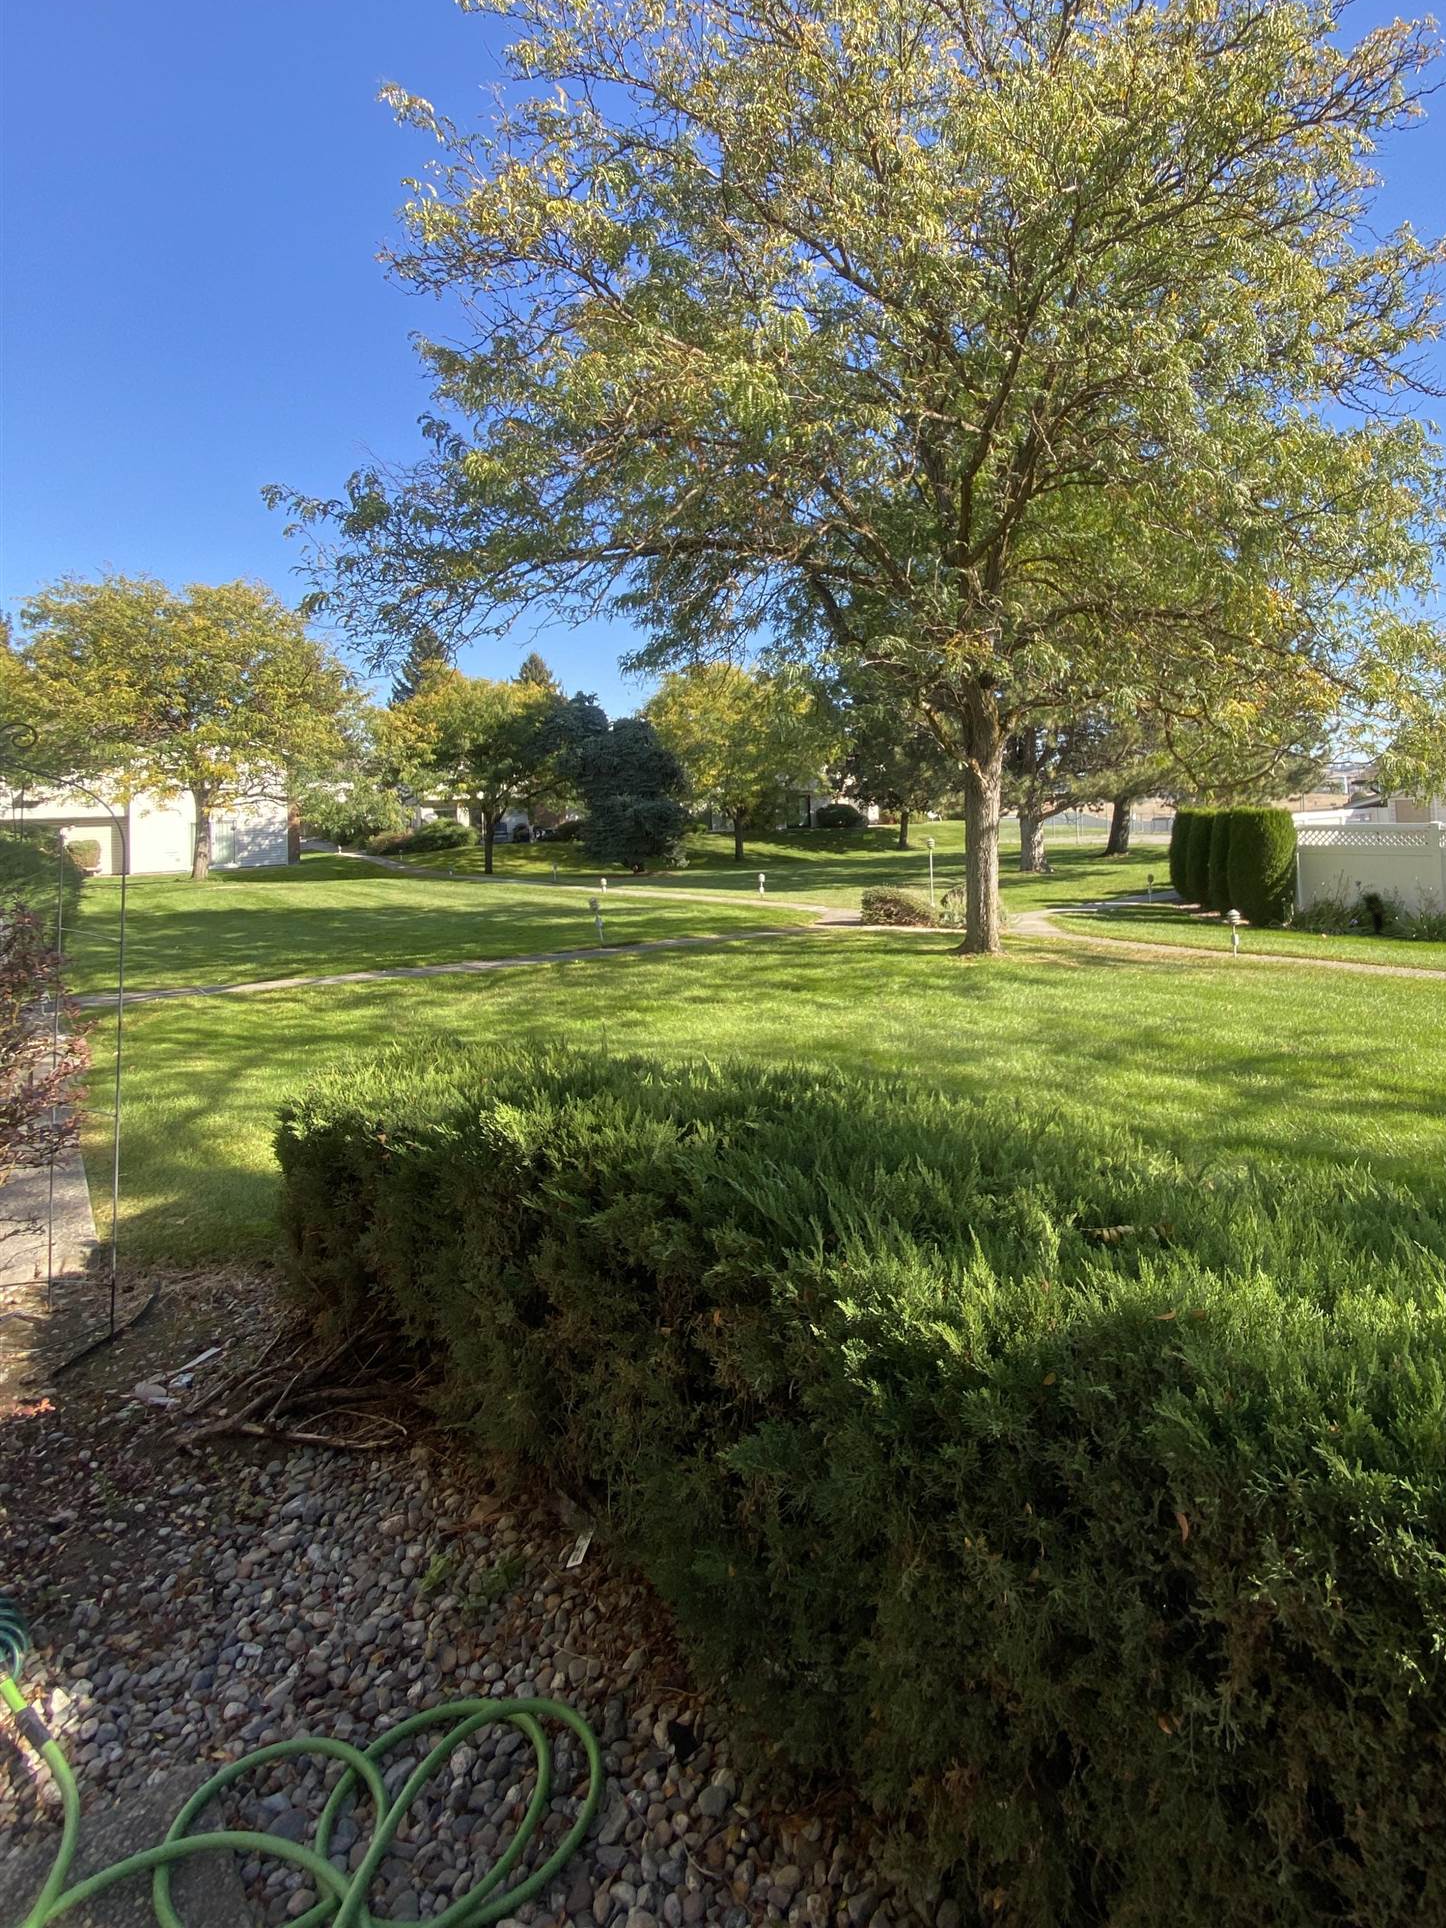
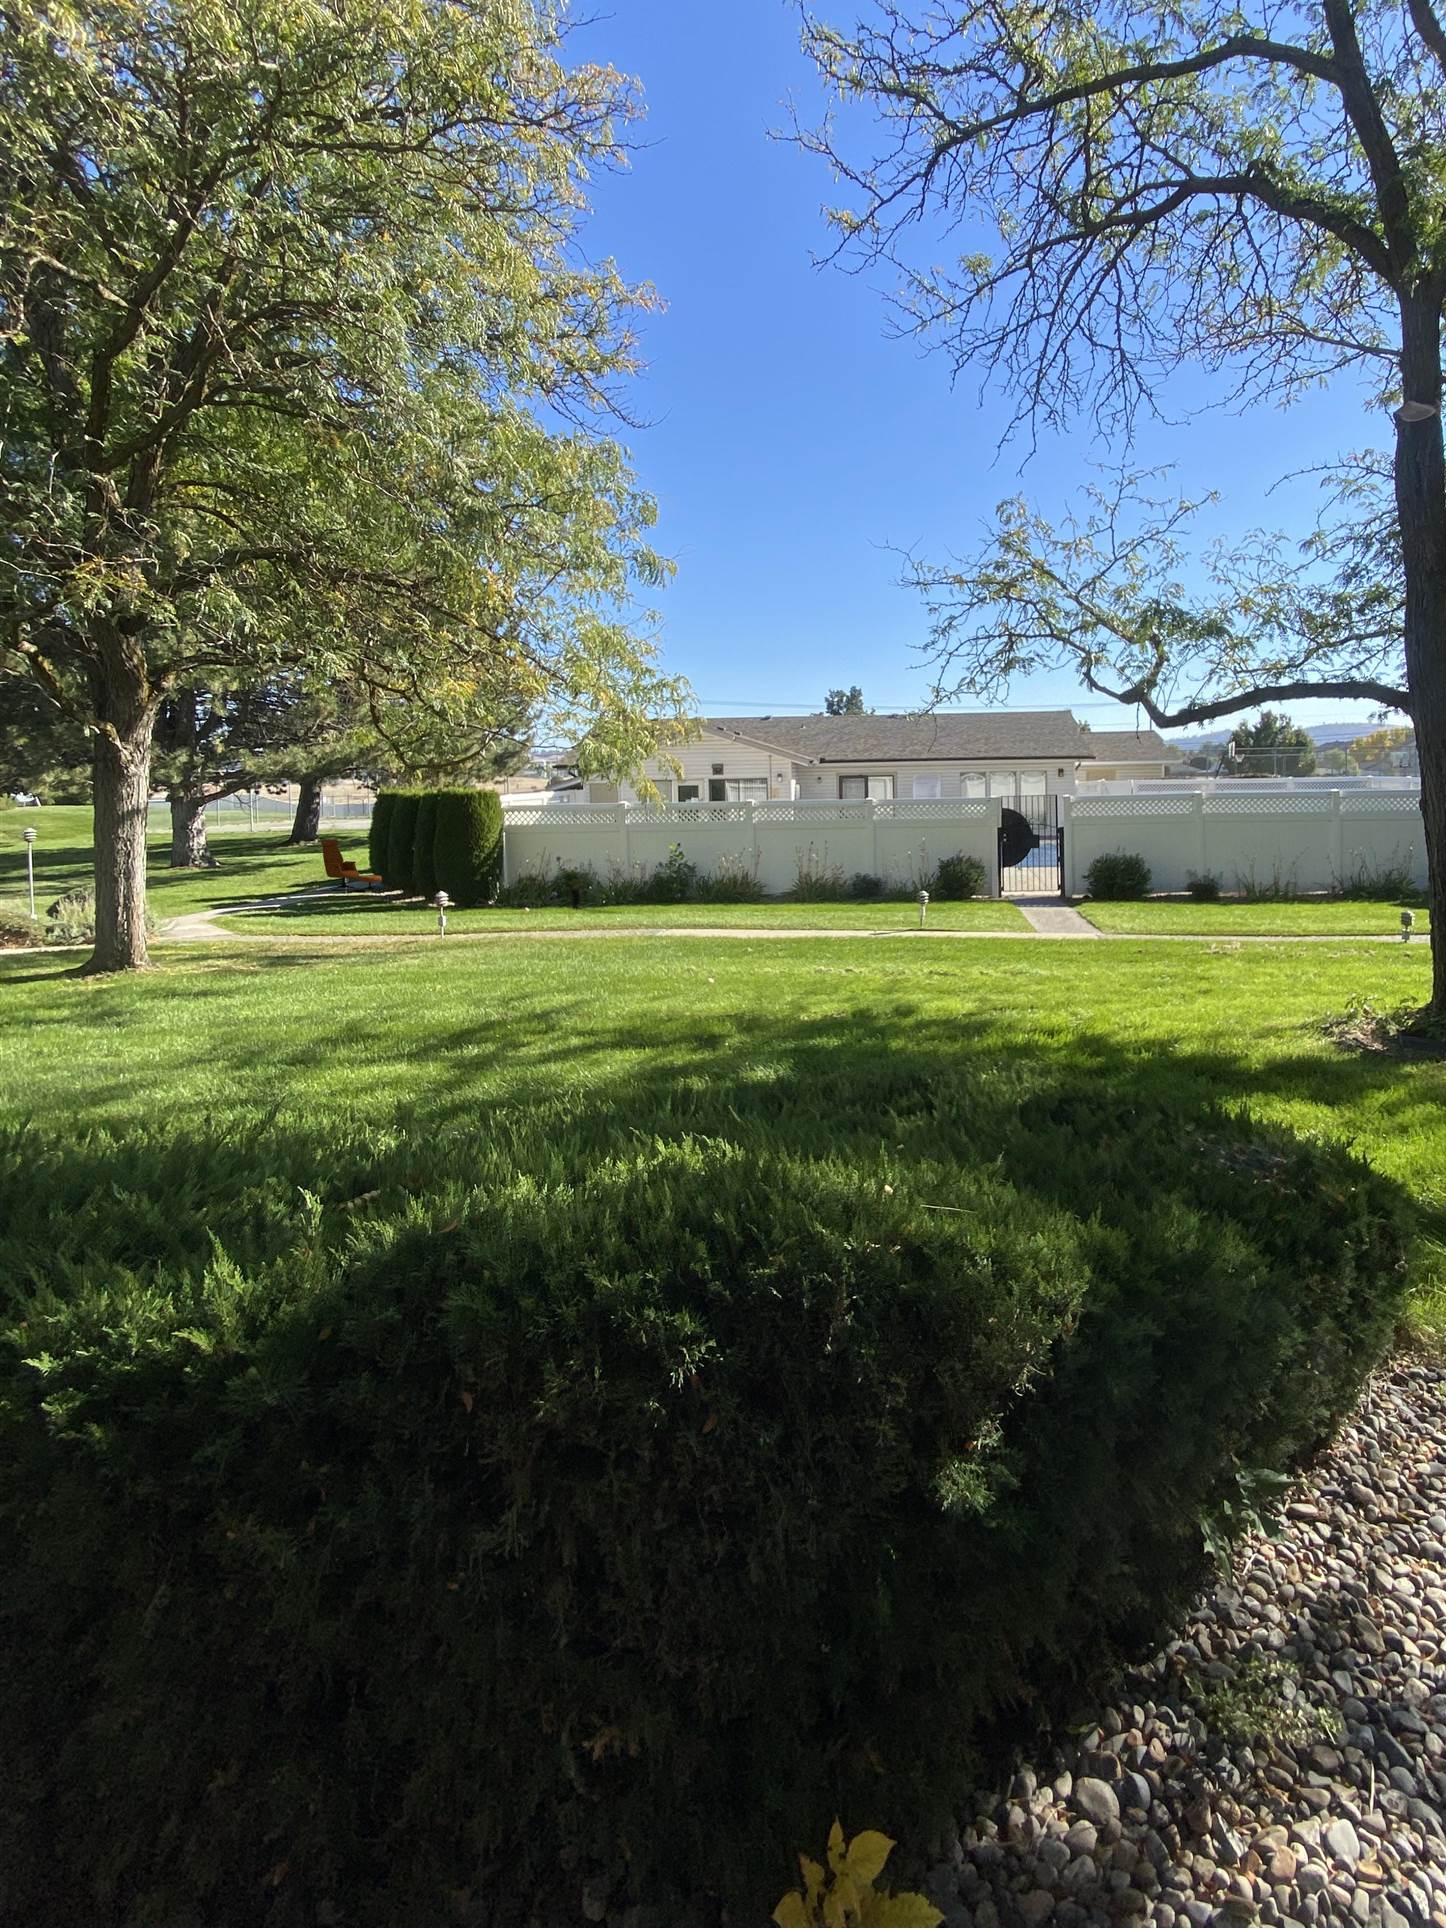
lounge chair: none [1133,855,1186,905] -> present [321,840,382,891]

